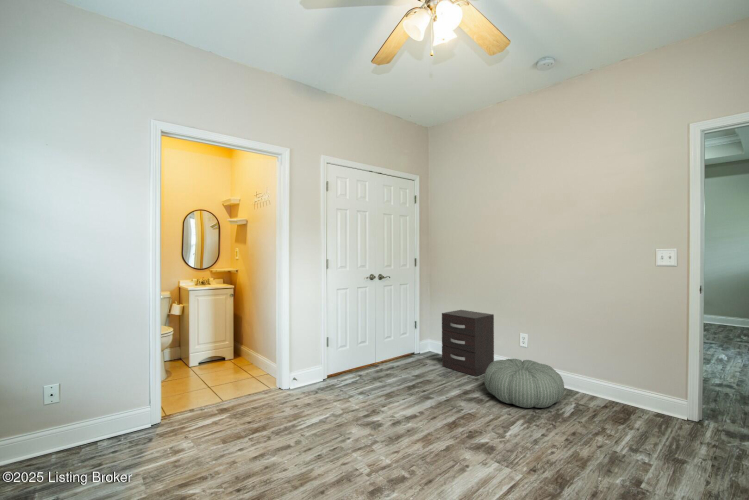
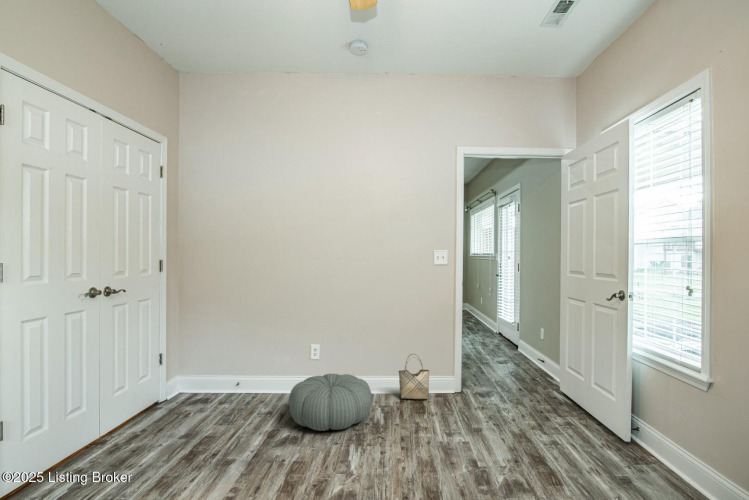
dresser: present [442,310,494,376] -> none [214,329,279,410]
woven basket: none [607,362,648,414] -> present [398,354,429,399]

